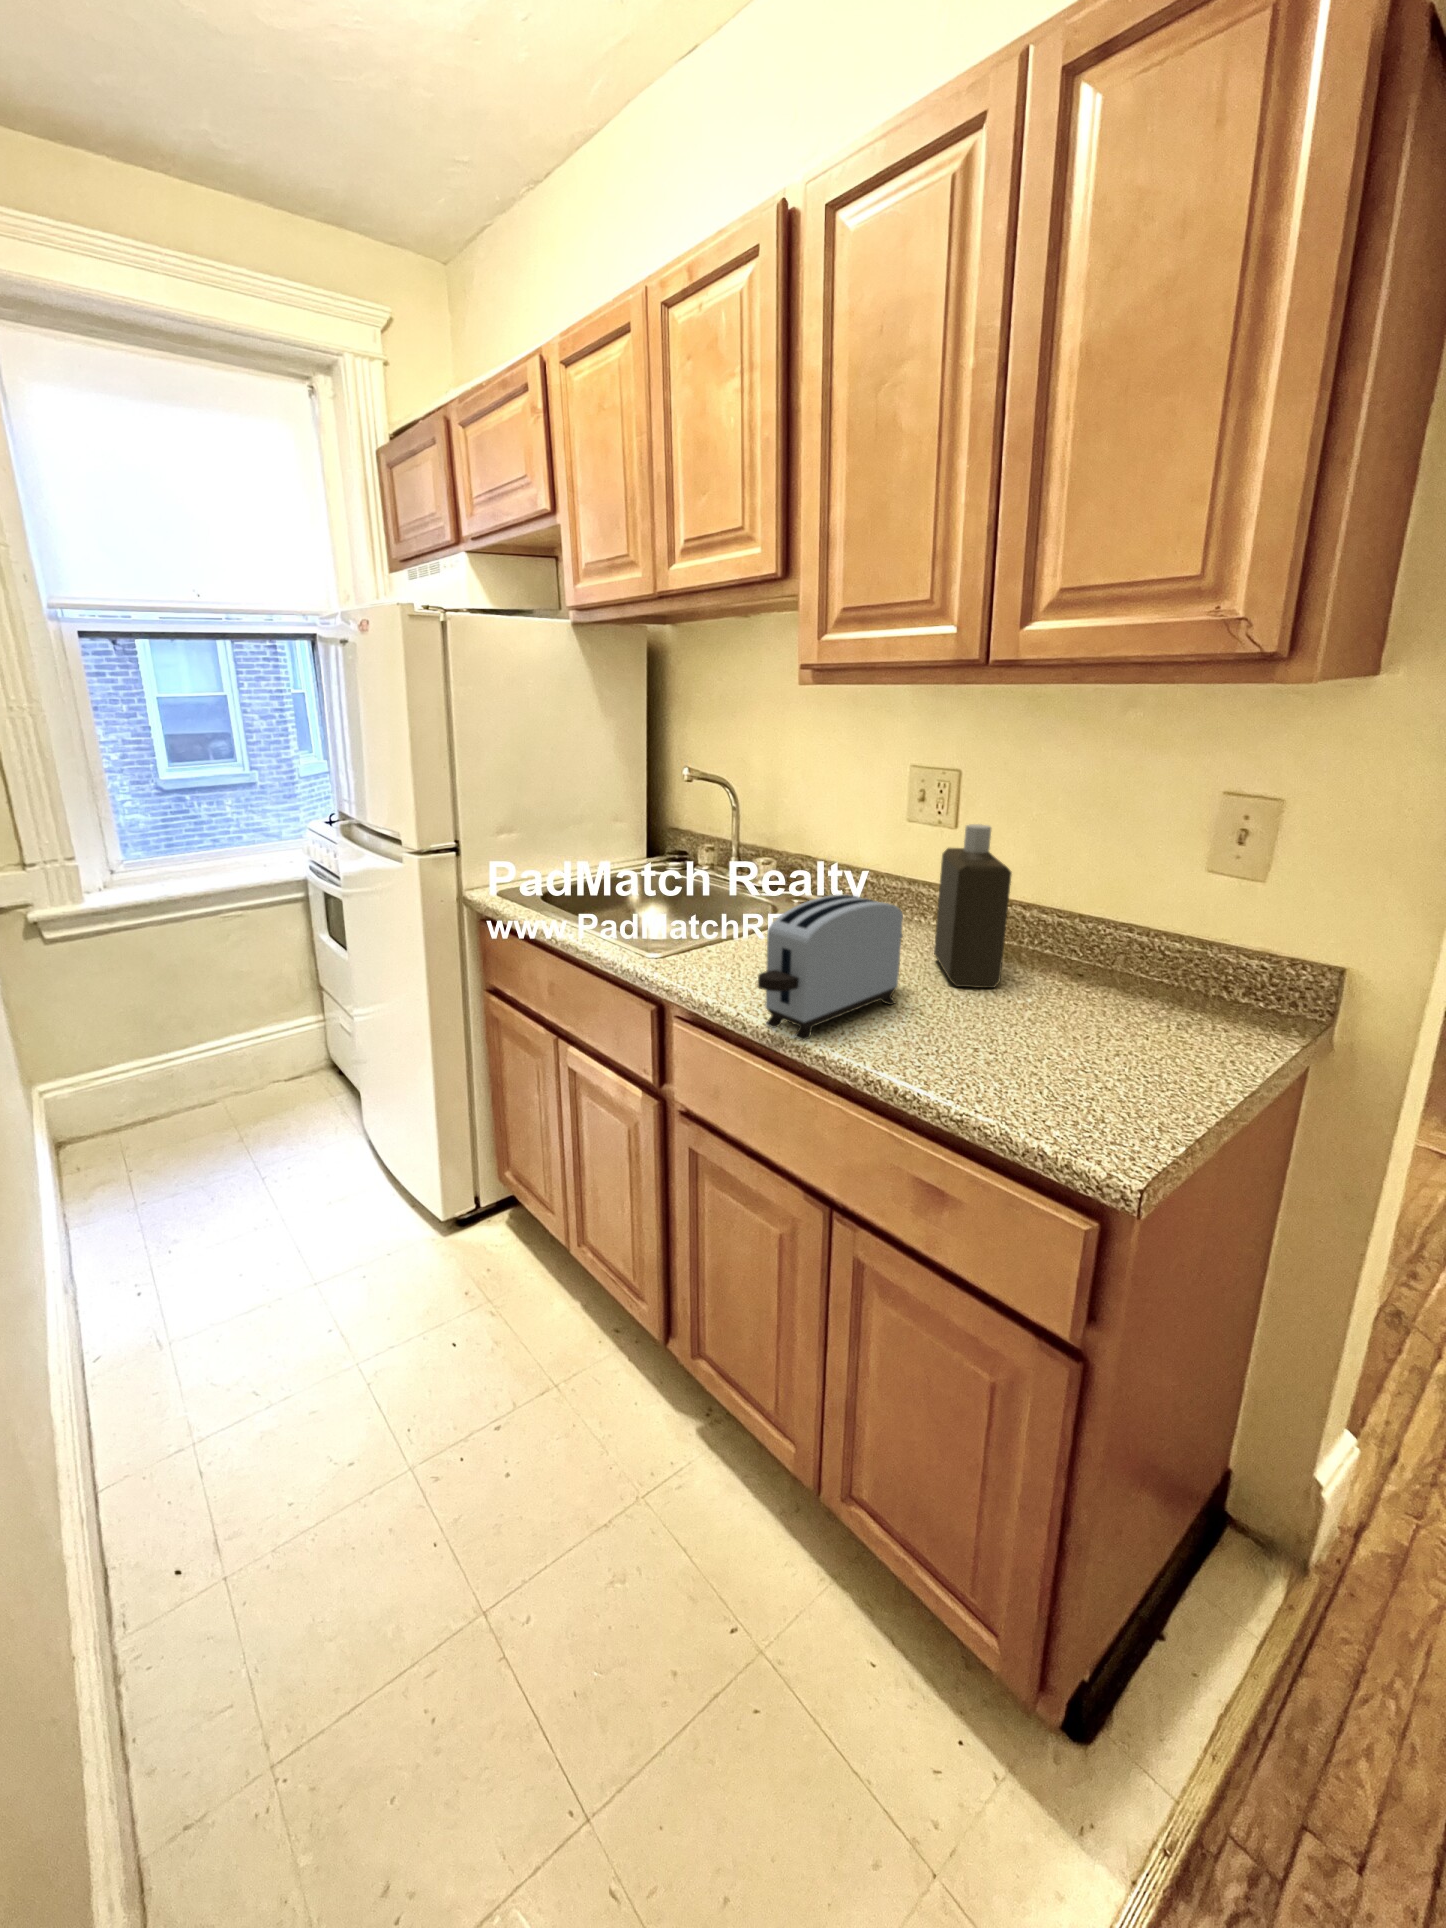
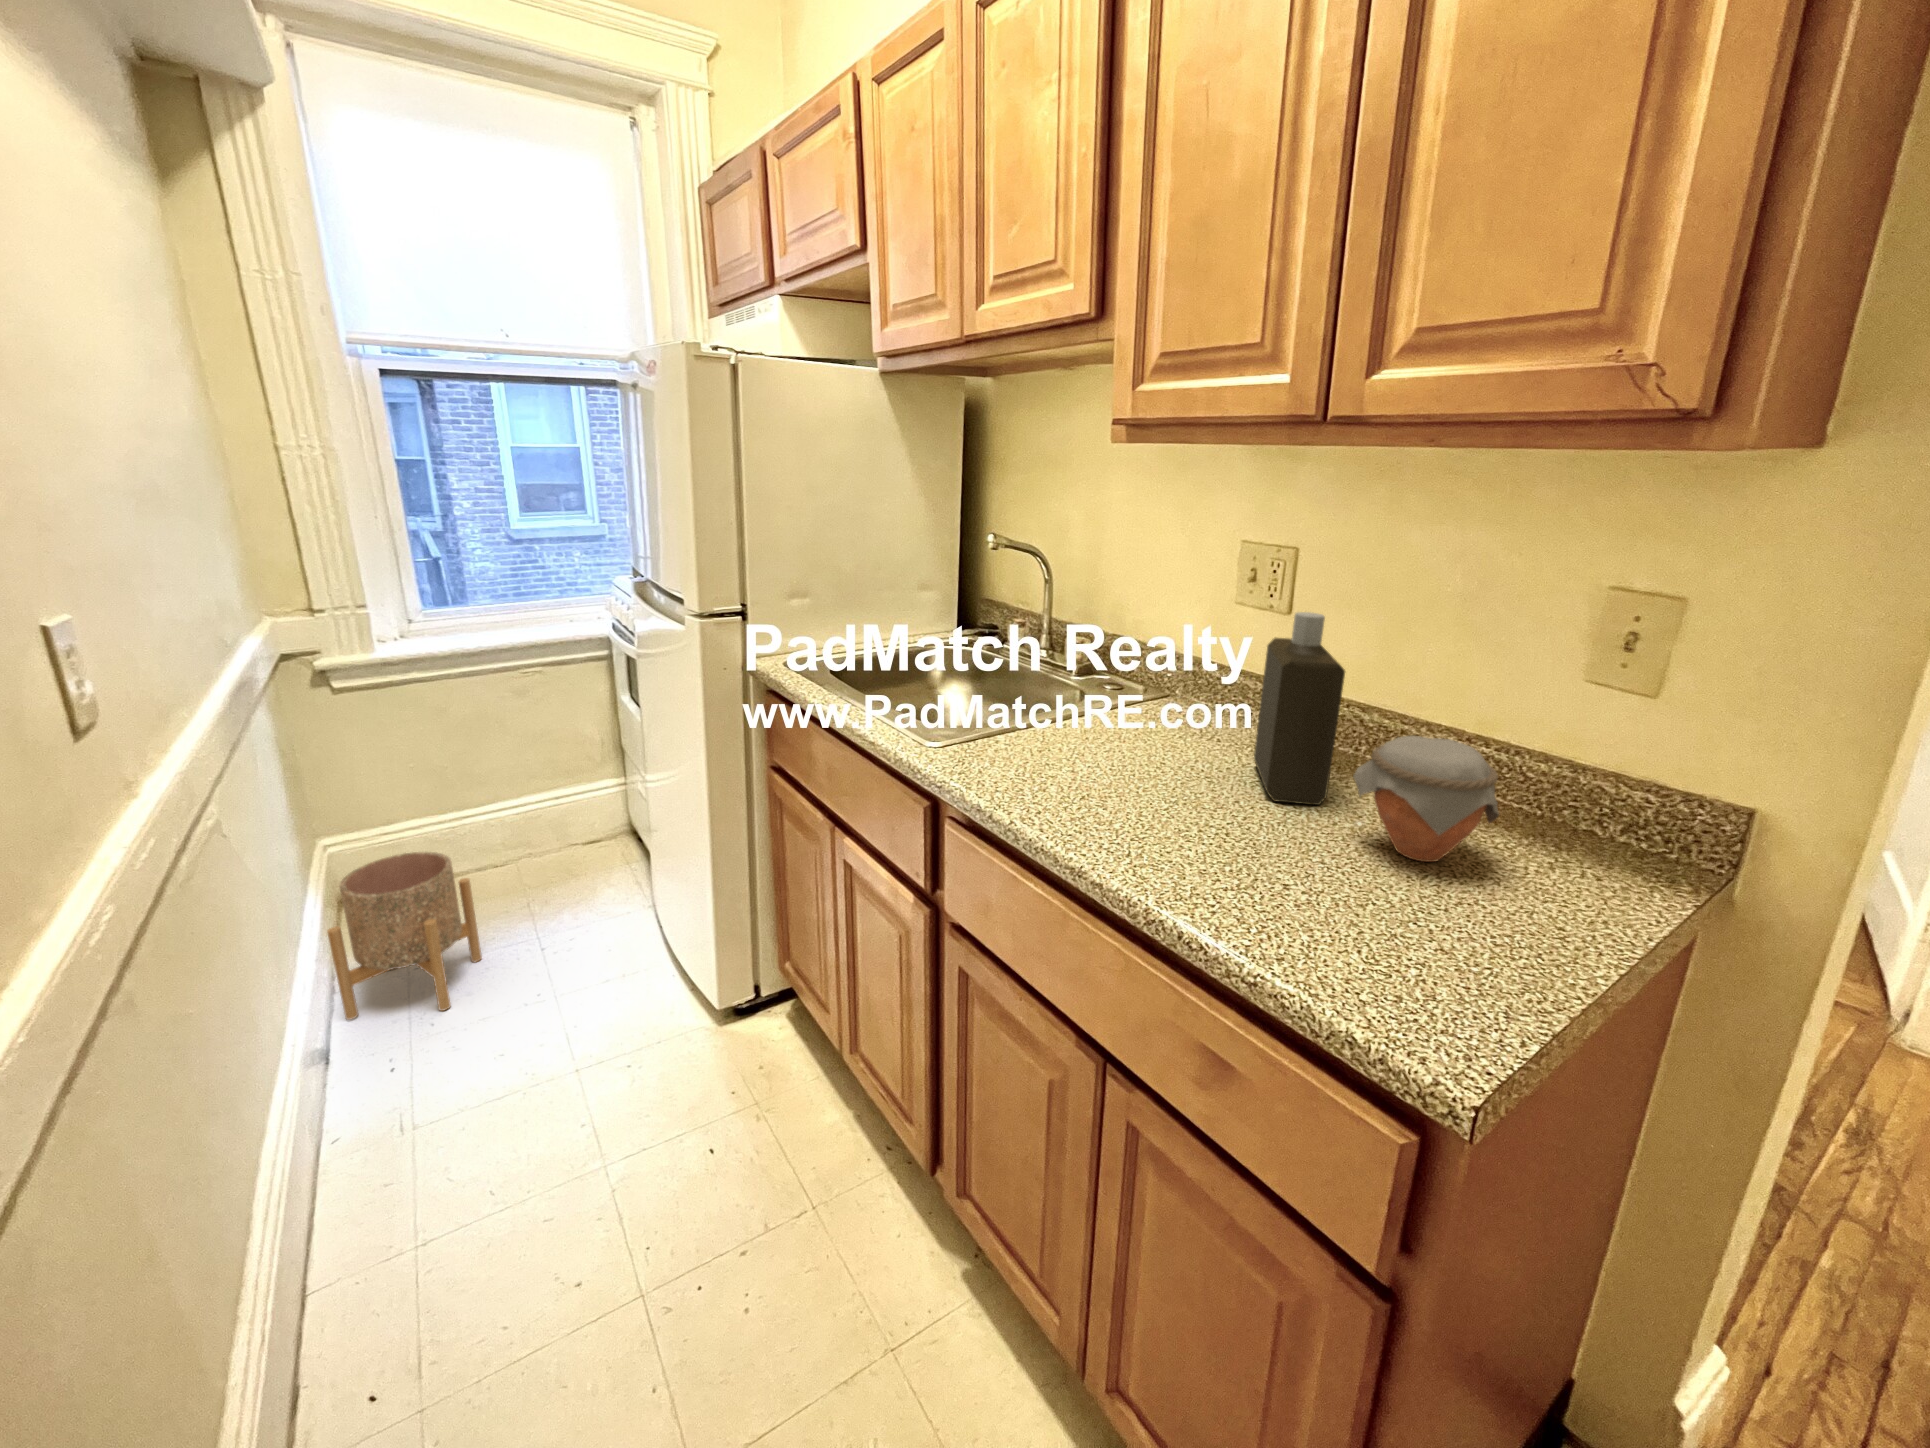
toaster: present [758,894,903,1040] -> none [1027,689,1213,862]
jar: none [1024,922,1145,1026] -> present [1353,736,1499,862]
planter: none [65,1090,204,1252] -> present [327,852,482,1020]

